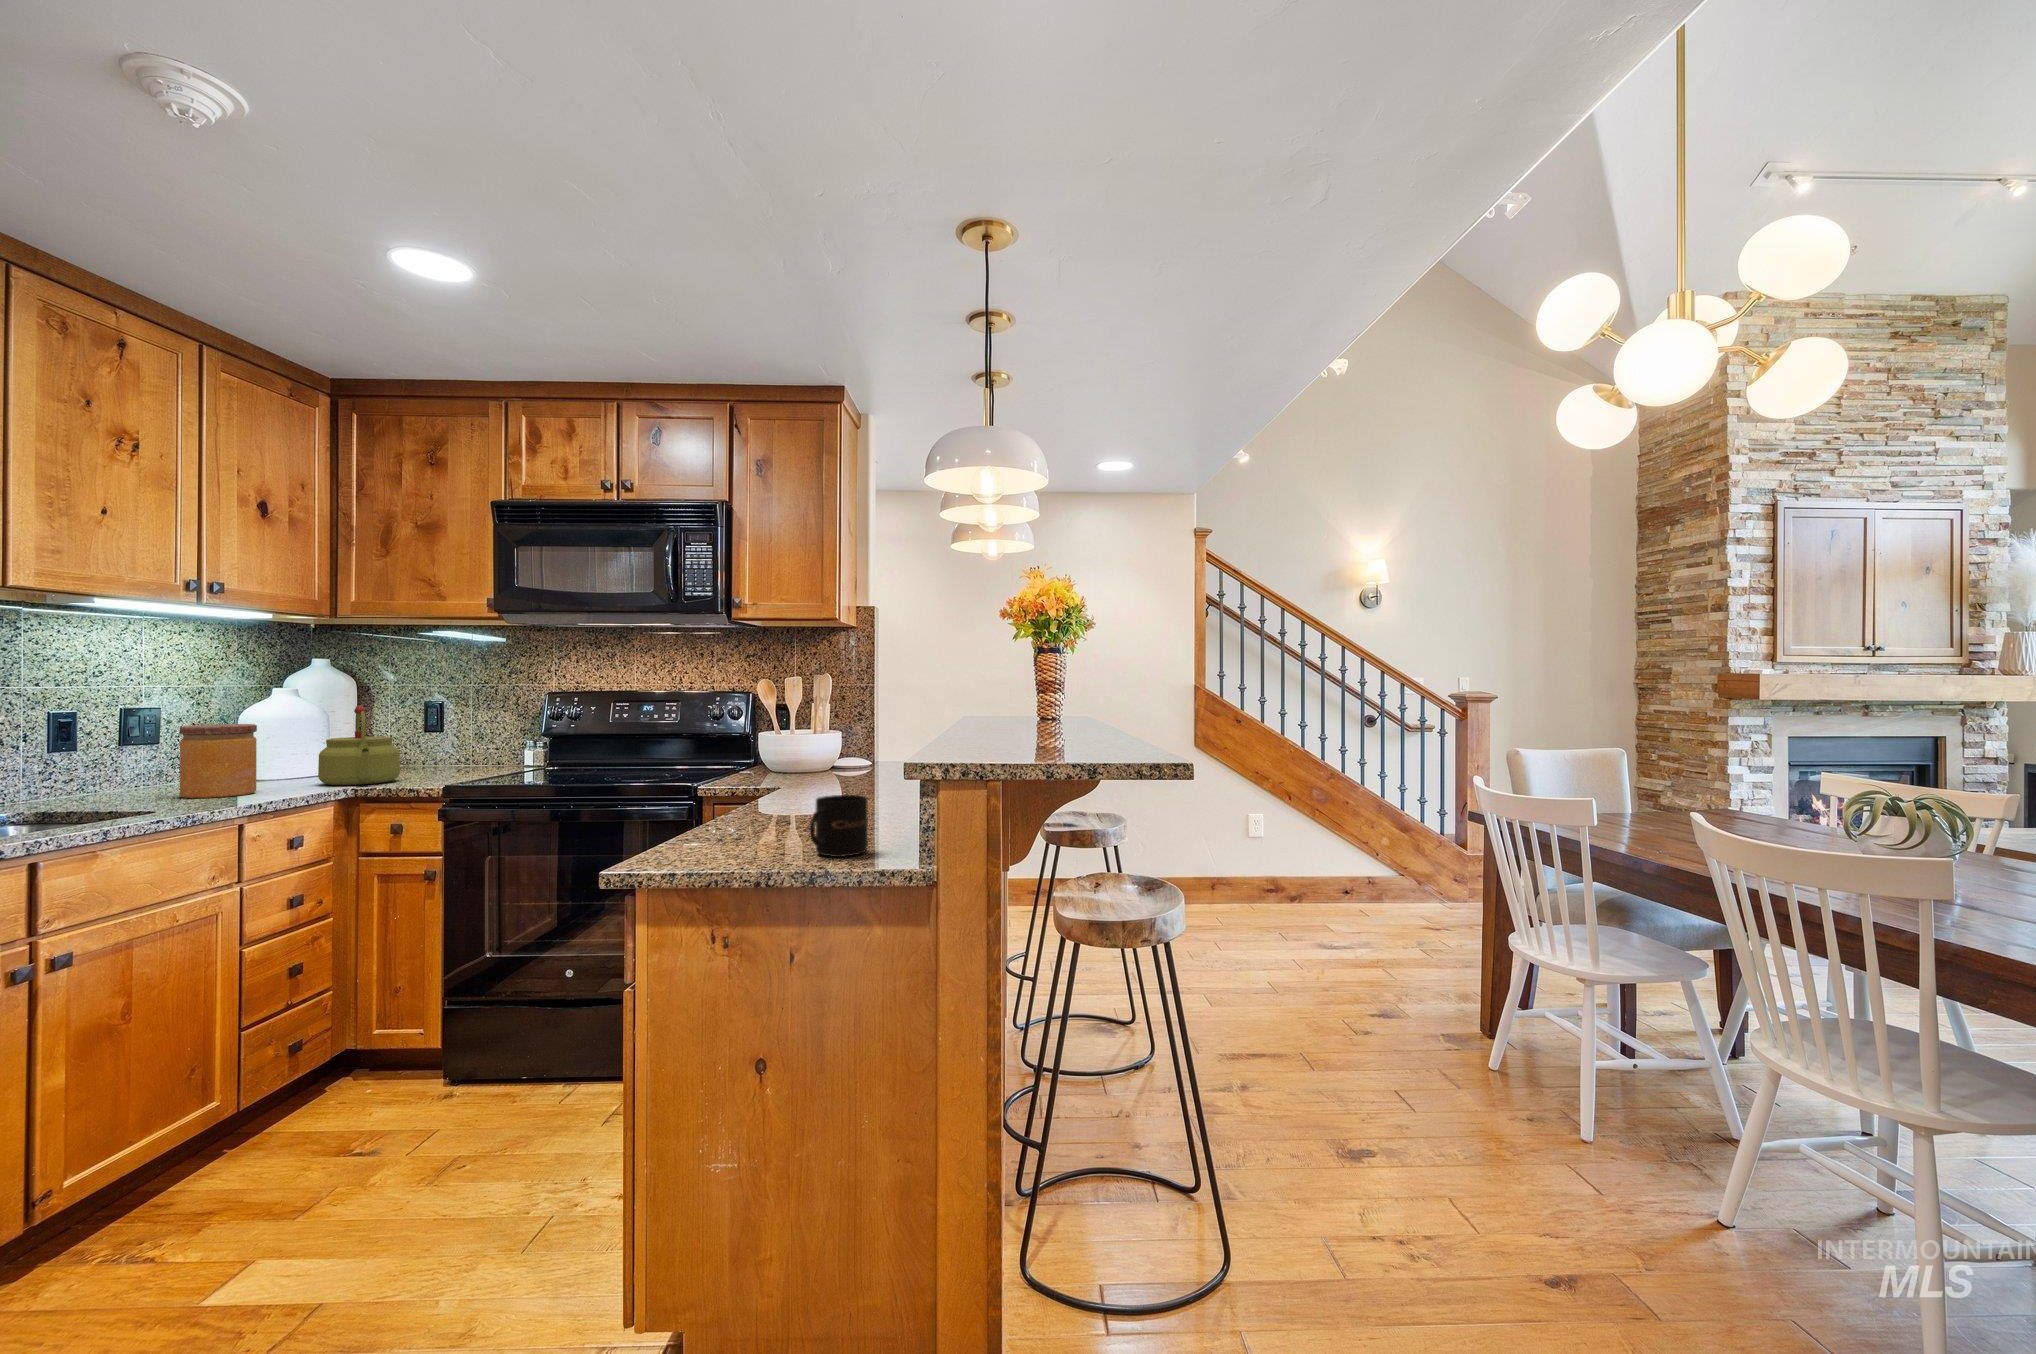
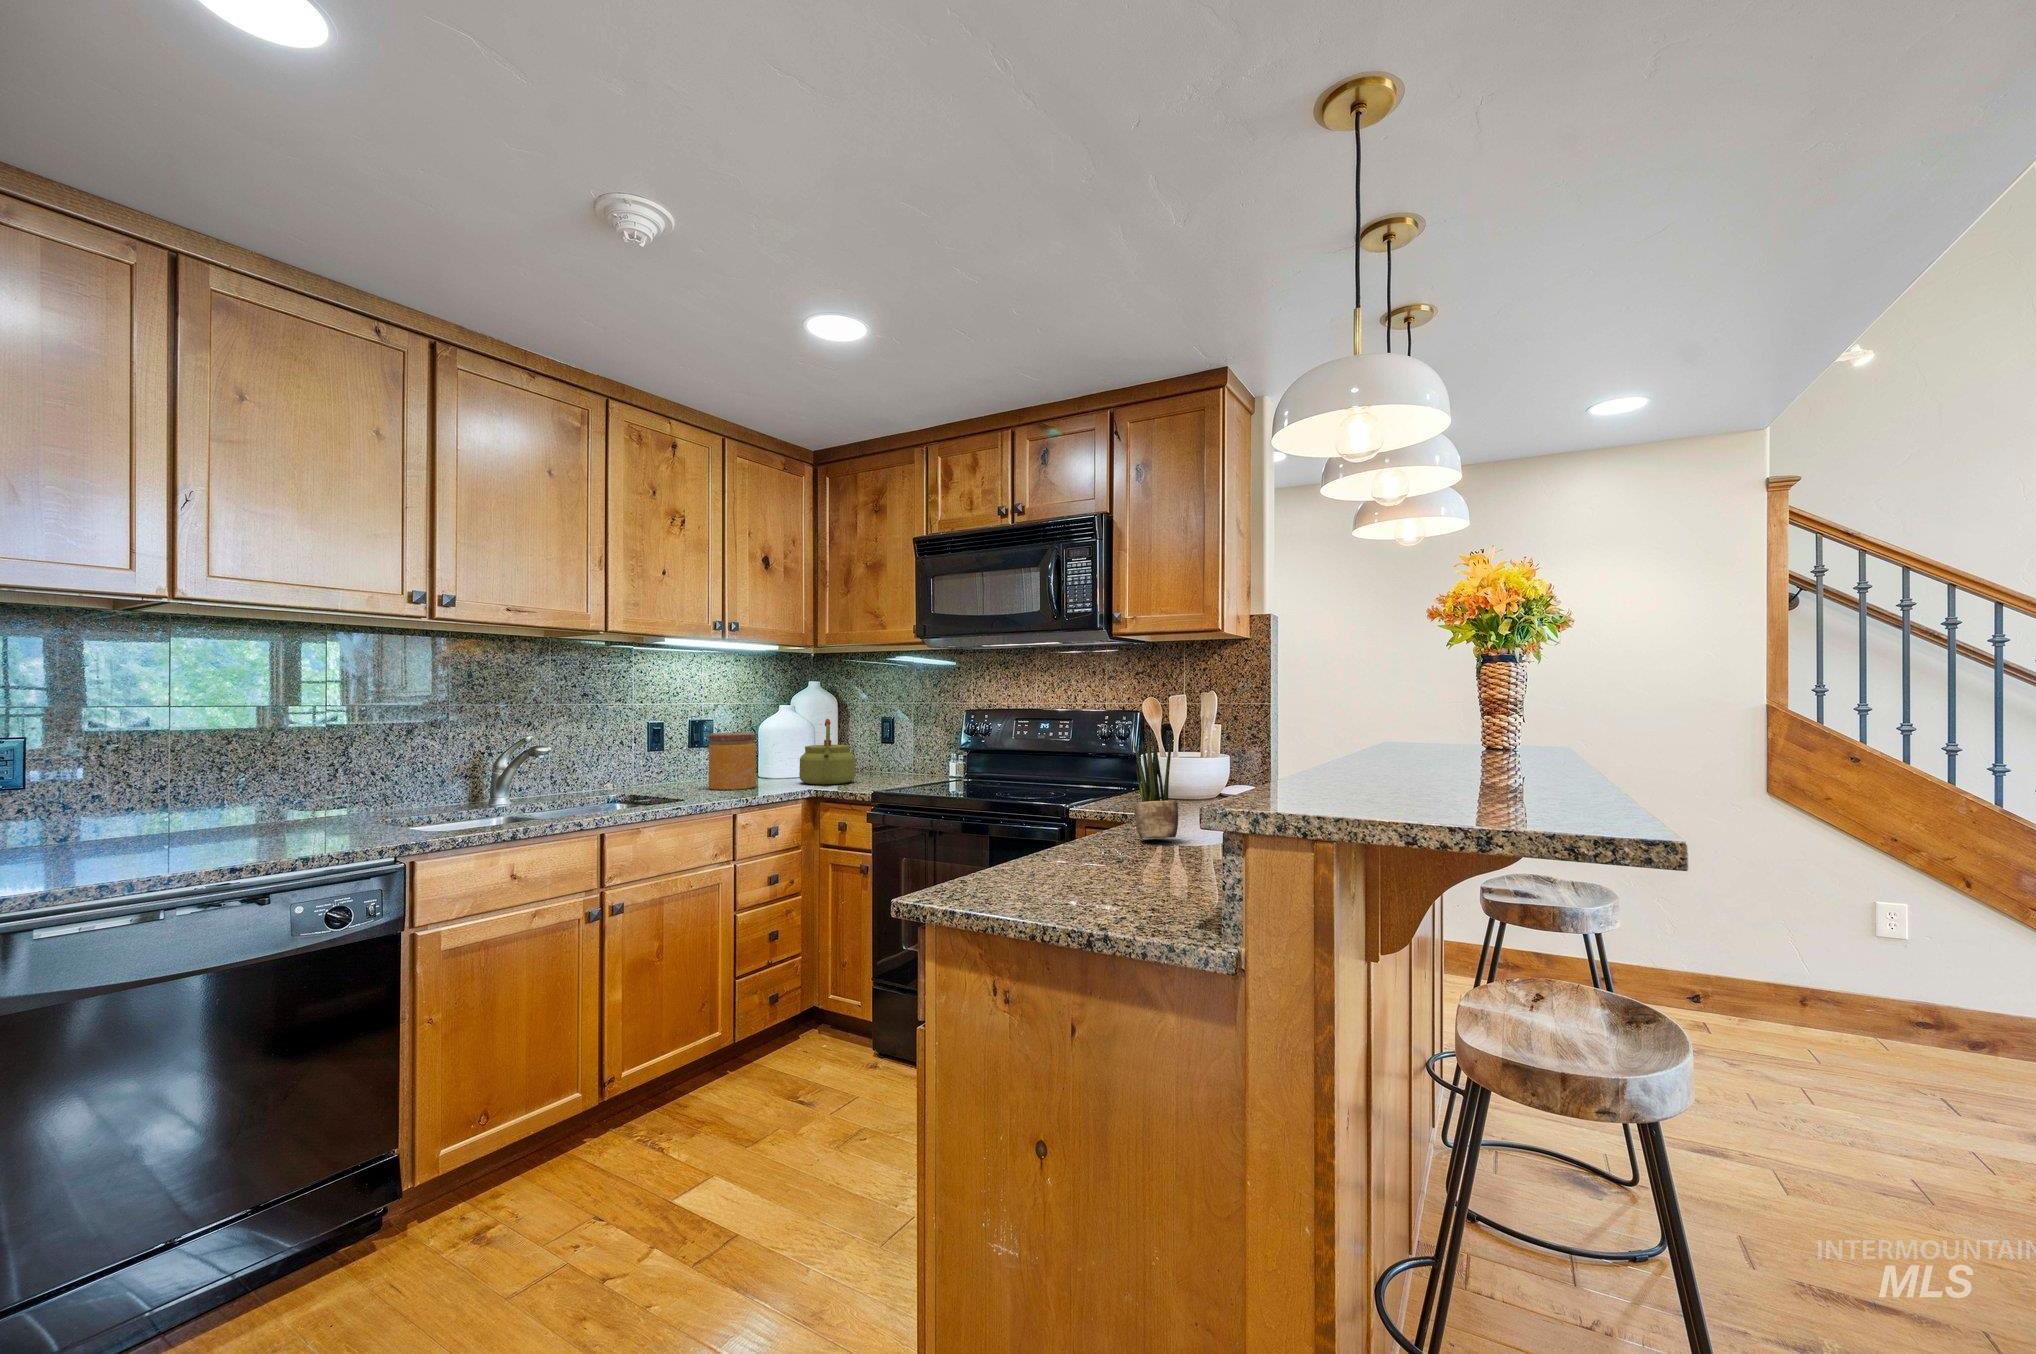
potted plant: none [788,709,829,807] -> present [1134,732,1178,838]
mug: present [810,795,868,857] -> none [1098,839,1172,915]

